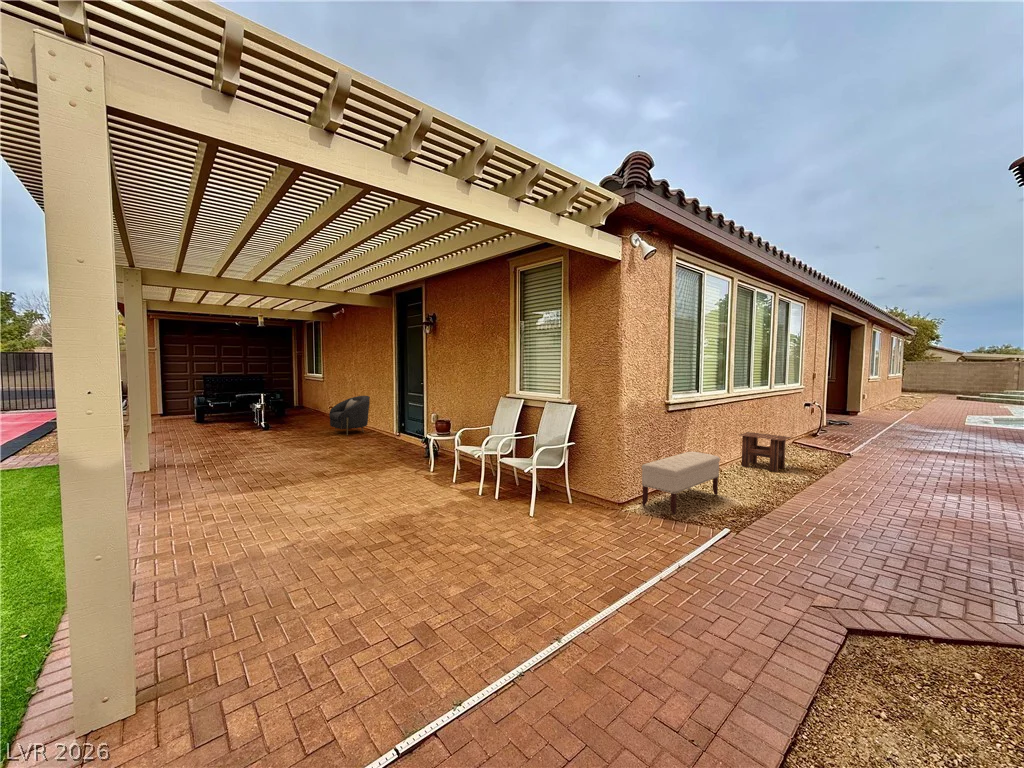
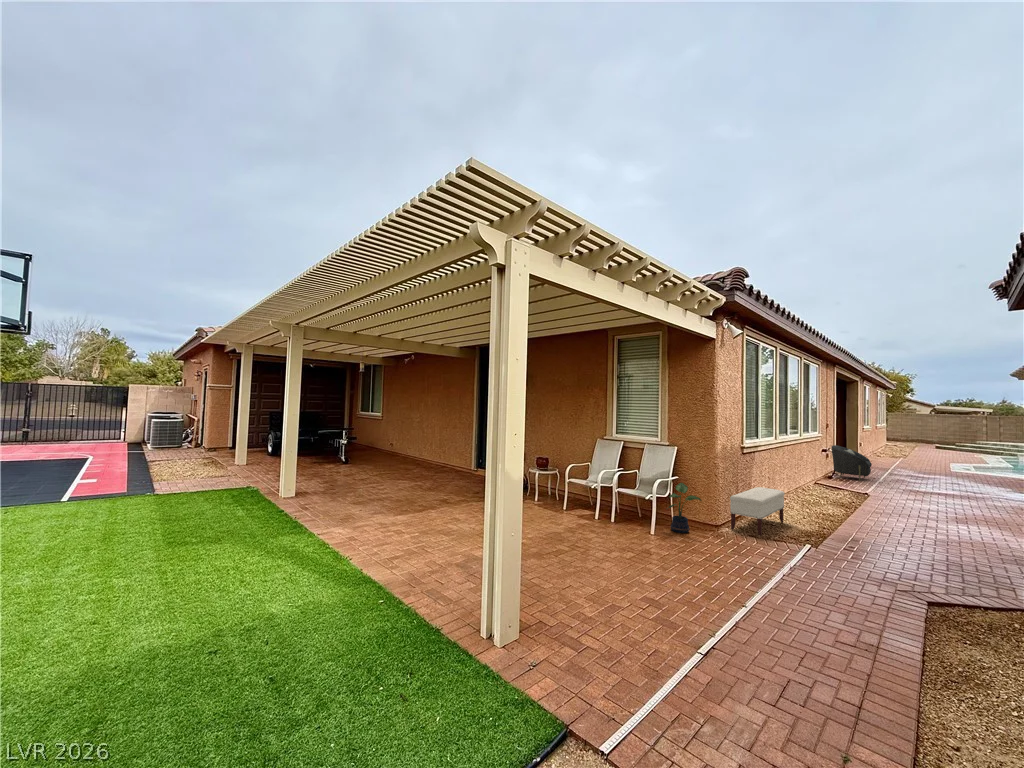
armchair: present [329,396,370,435] -> present [832,445,872,481]
side table: present [739,432,791,472] -> none [782,473,827,507]
potted plant: none [557,449,597,512] -> present [669,483,701,533]

